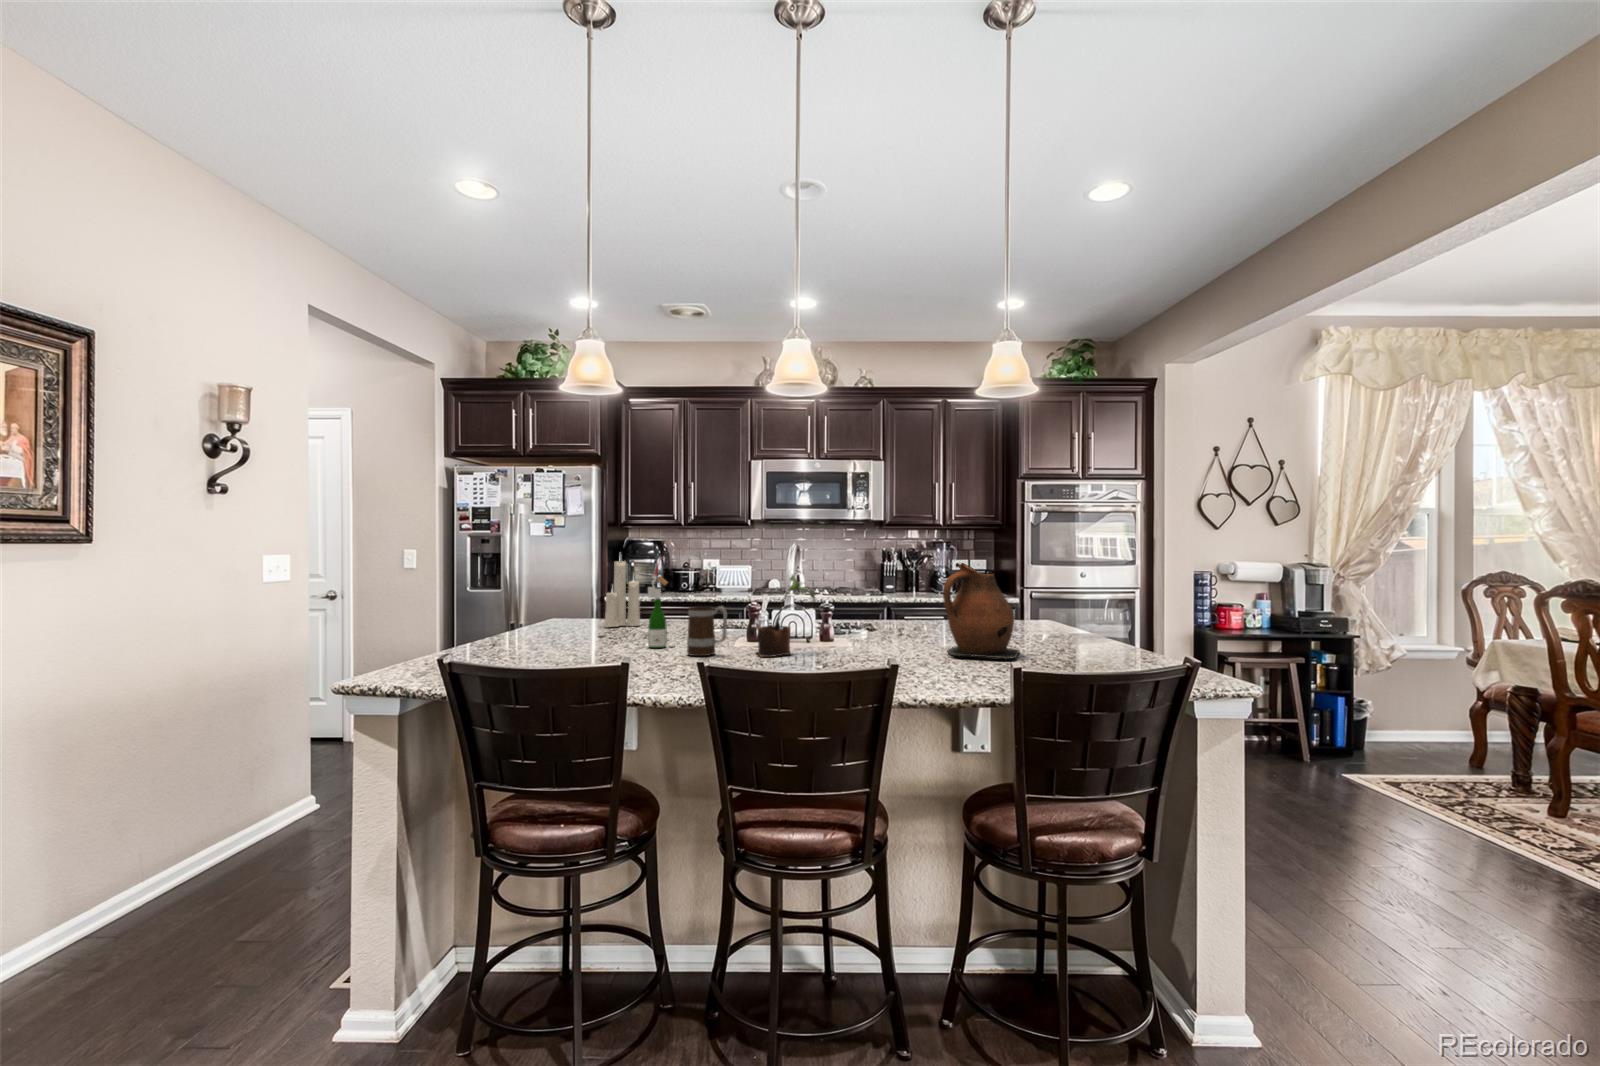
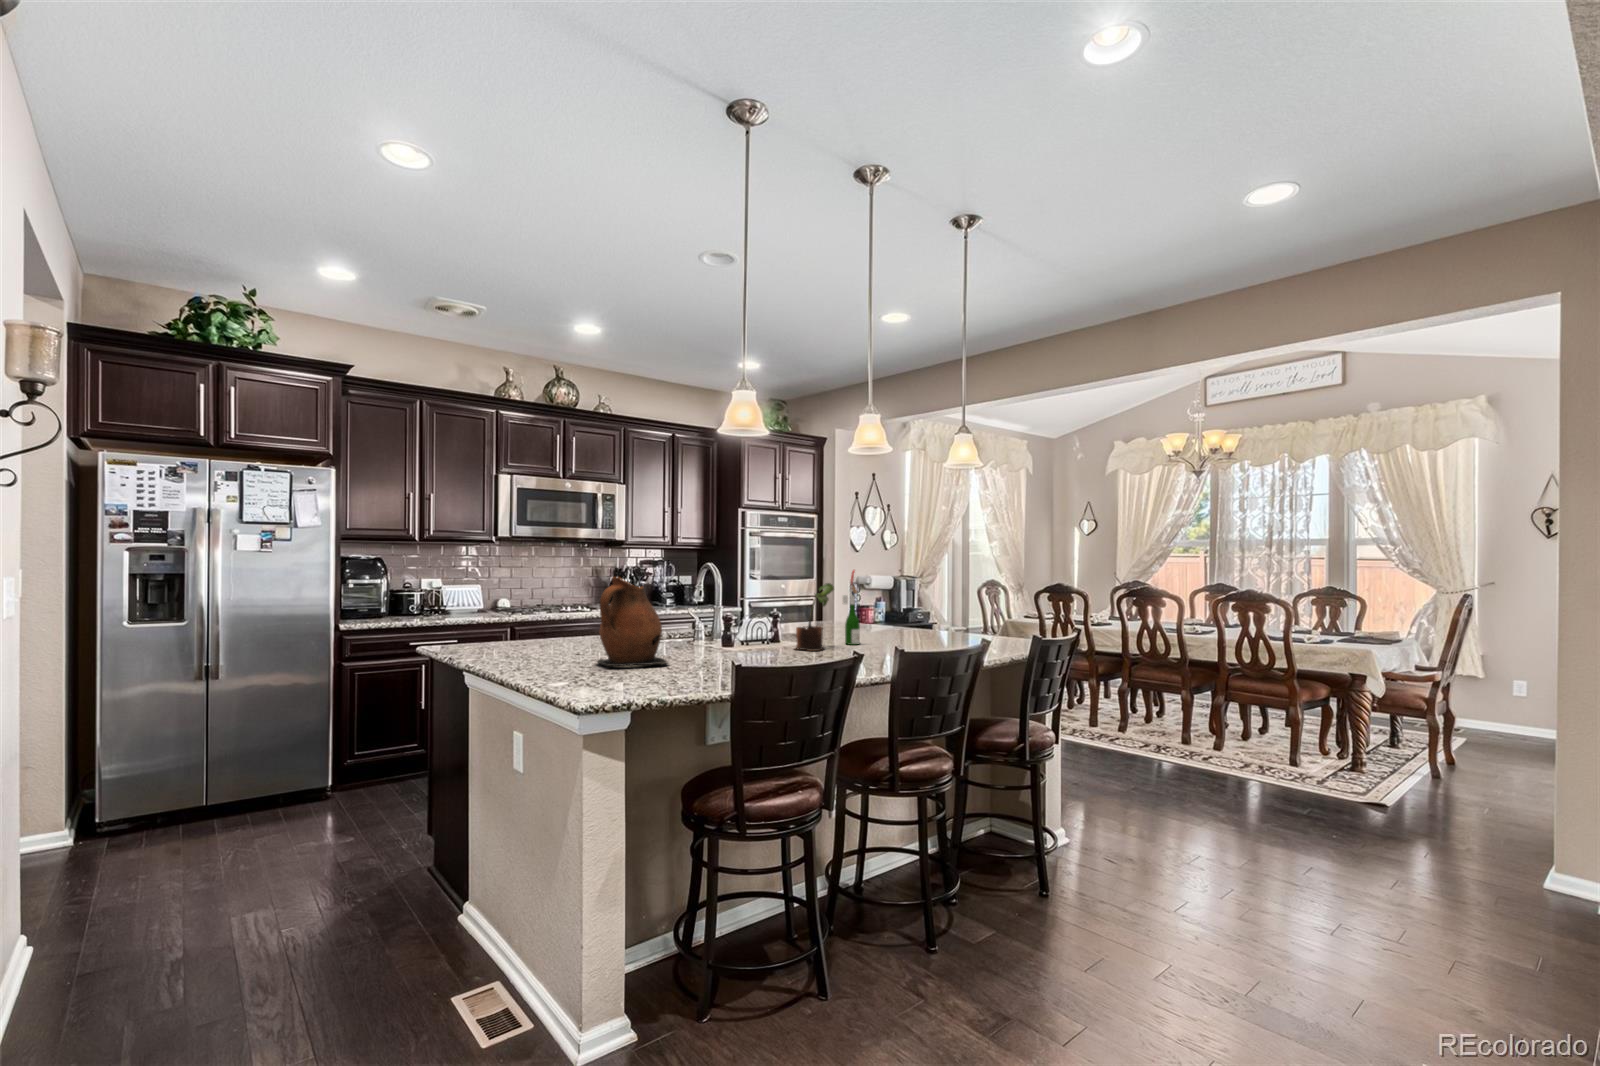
wine bottle: present [648,558,674,648] -> present [842,570,860,645]
candle: present [604,560,640,627] -> none [549,565,577,647]
ceramic pitcher: present [943,564,1019,659] -> present [597,577,668,666]
mug: present [687,606,727,656] -> none [753,611,787,655]

